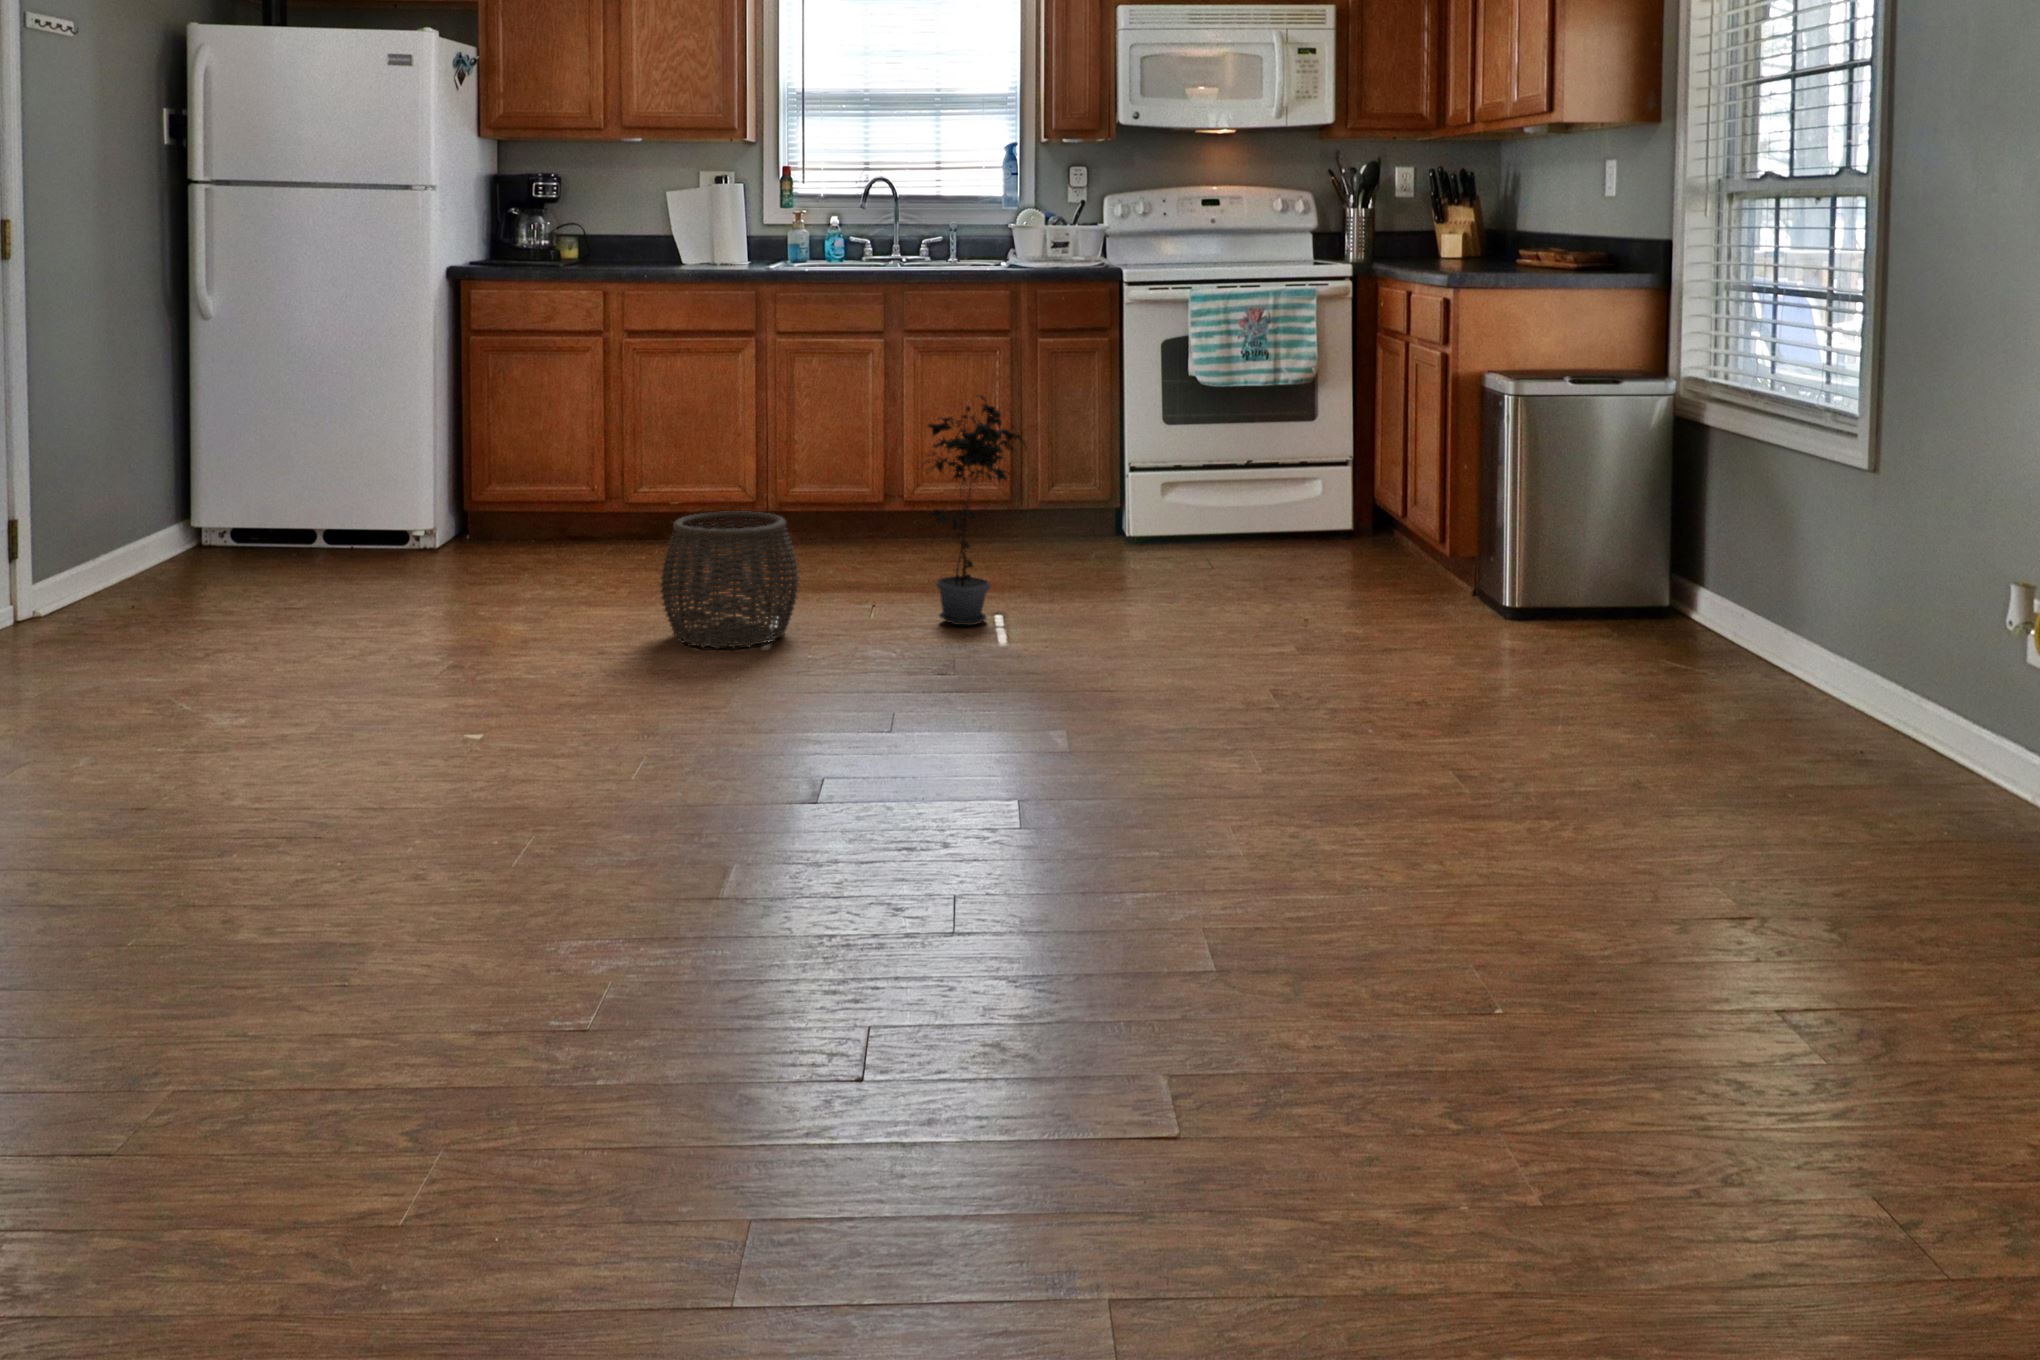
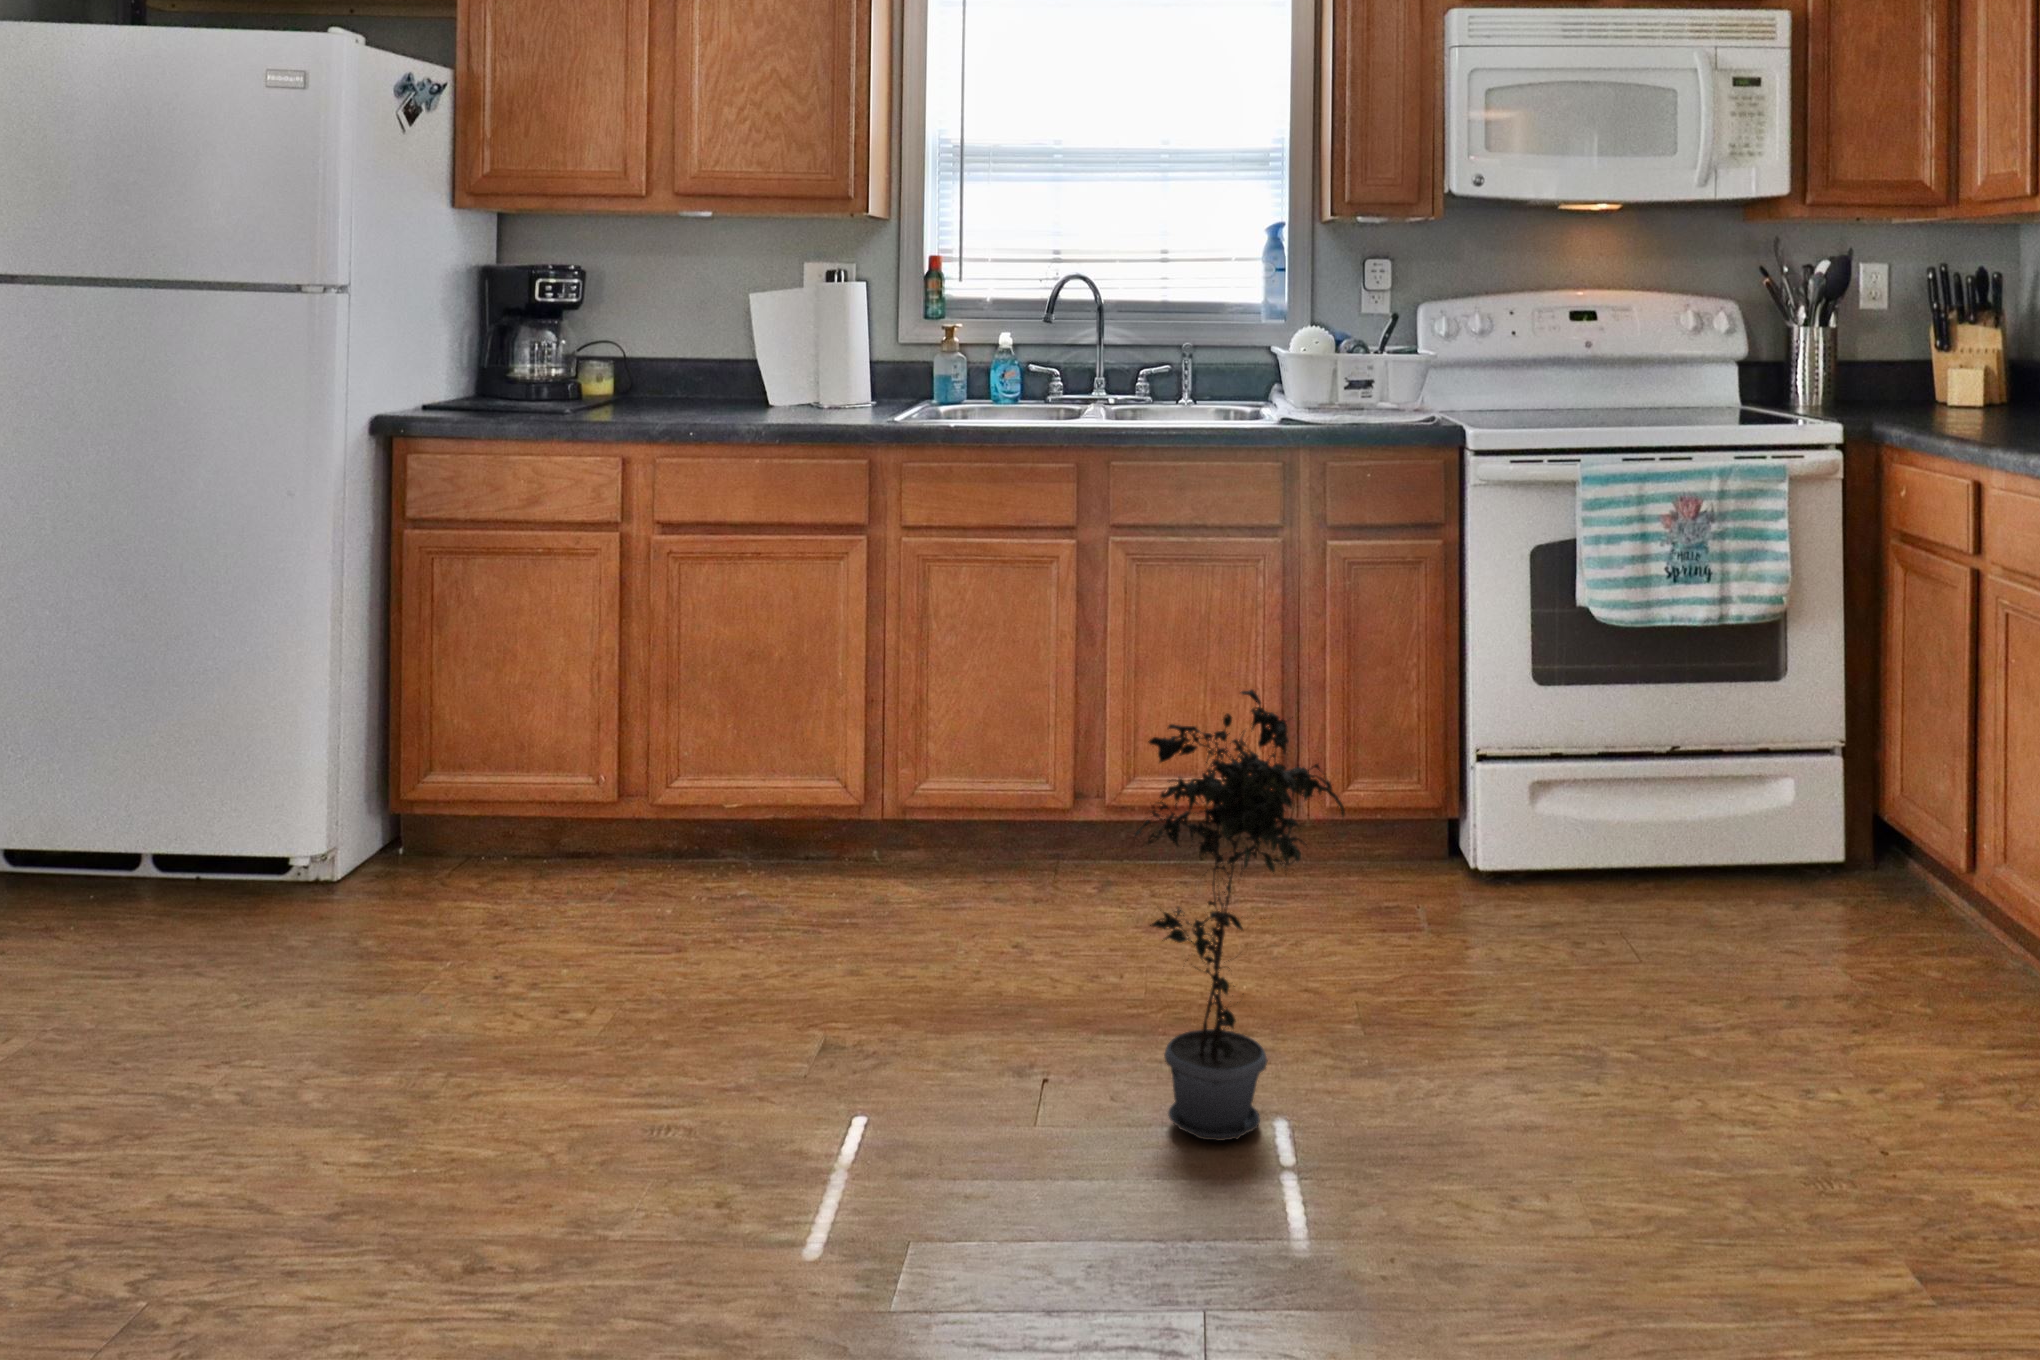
woven basket: present [660,511,799,648] -> none [623,913,902,1228]

